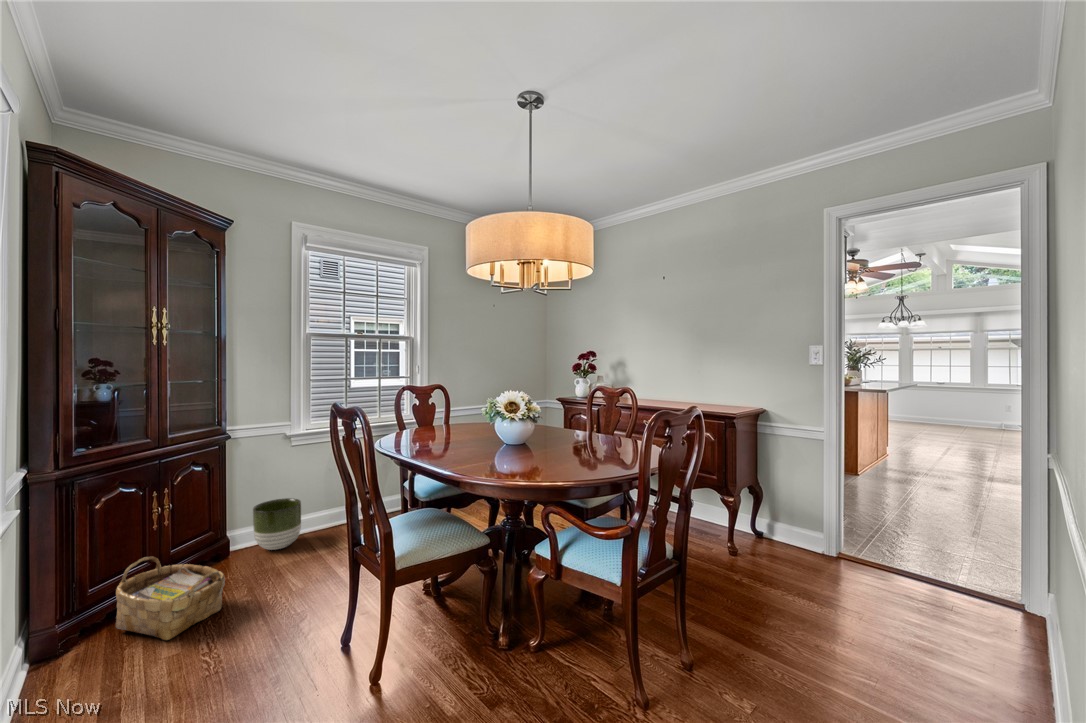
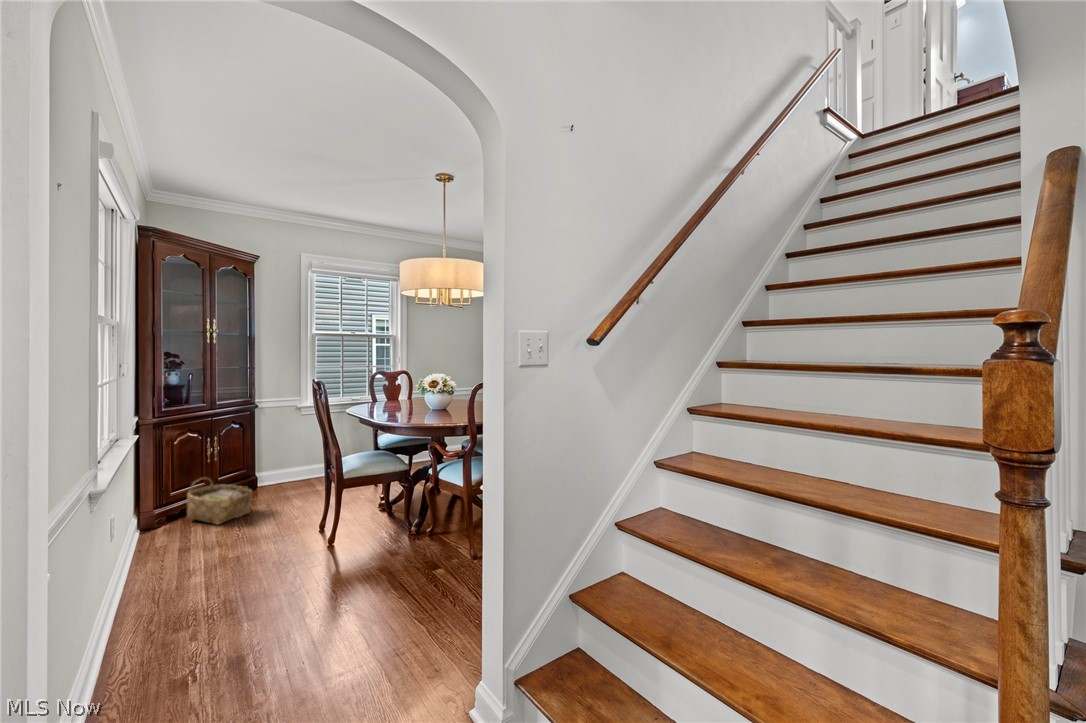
planter: present [253,498,301,550] -> none [273,452,306,486]

